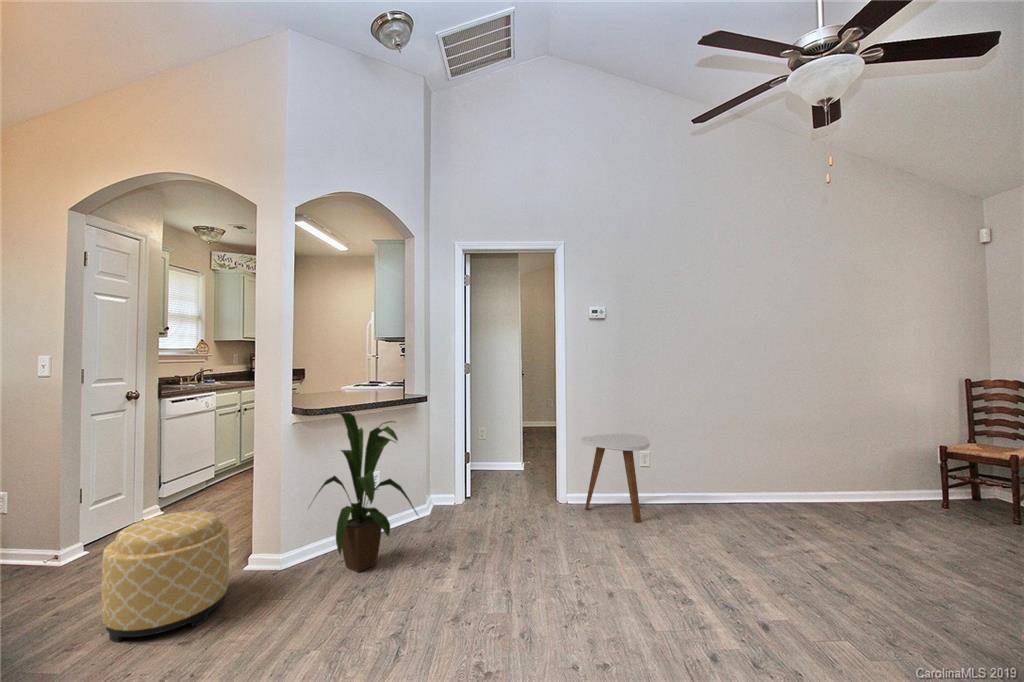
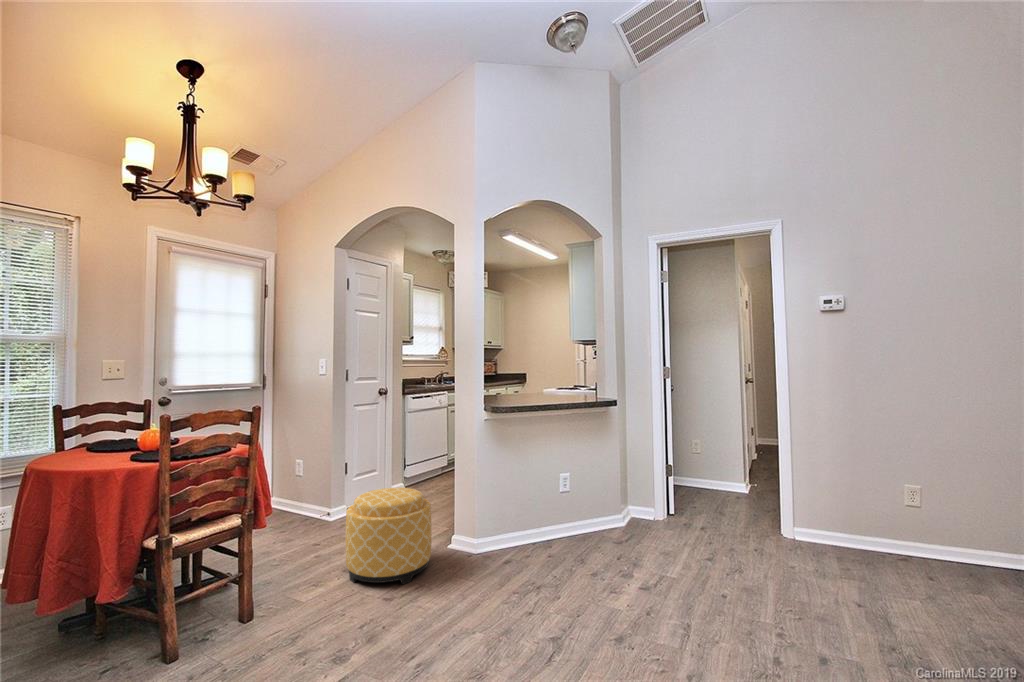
house plant: present [315,413,417,572] -> none [496,412,599,569]
side table: present [581,434,650,523] -> none [812,460,922,584]

